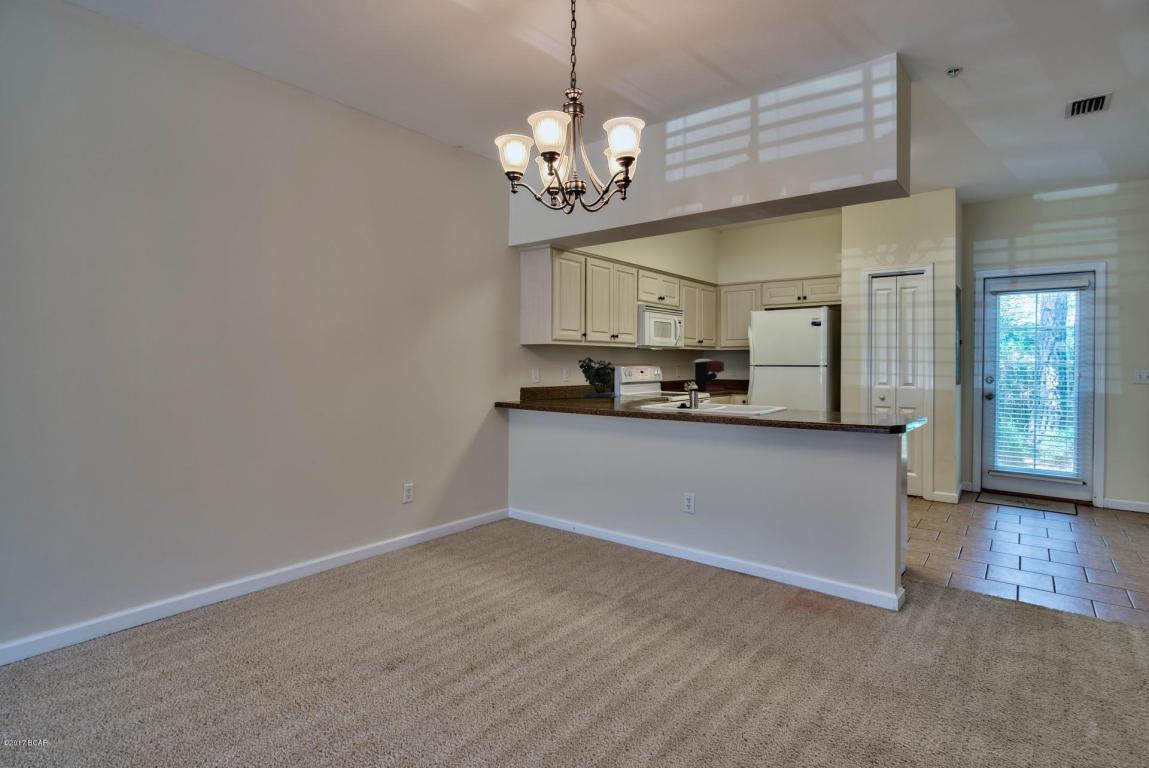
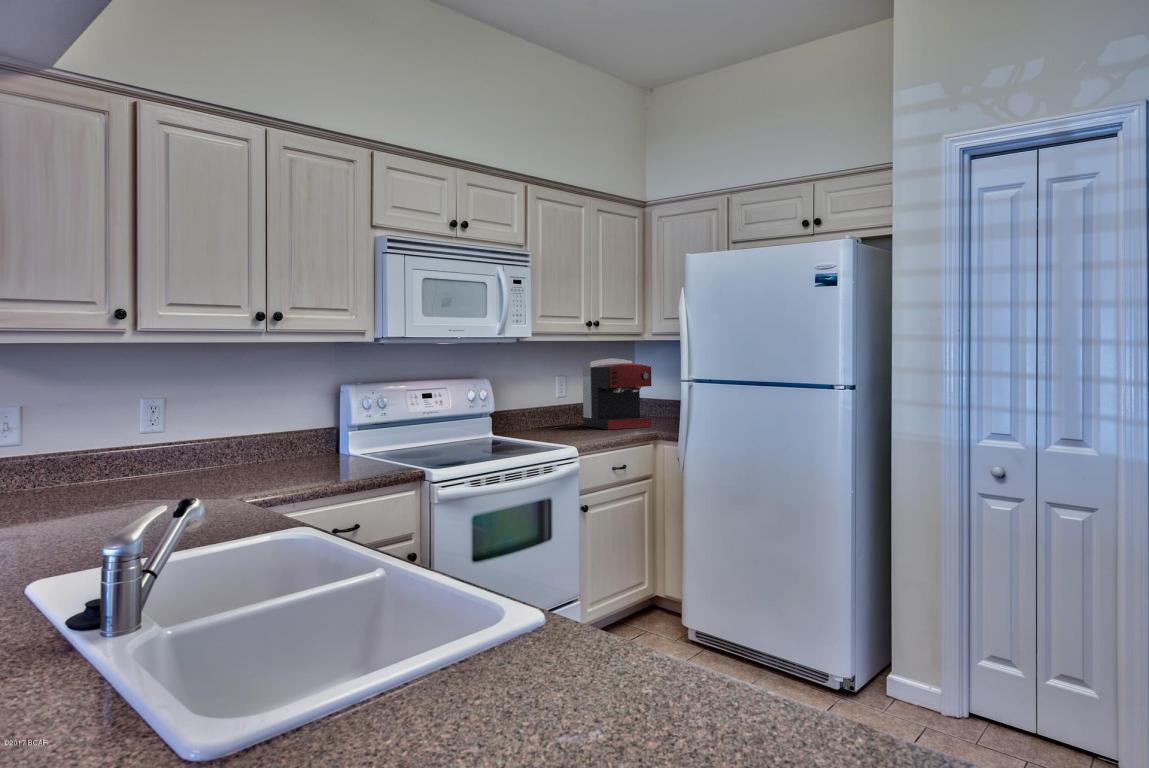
potted plant: present [578,357,616,398] -> none [154,366,259,487]

